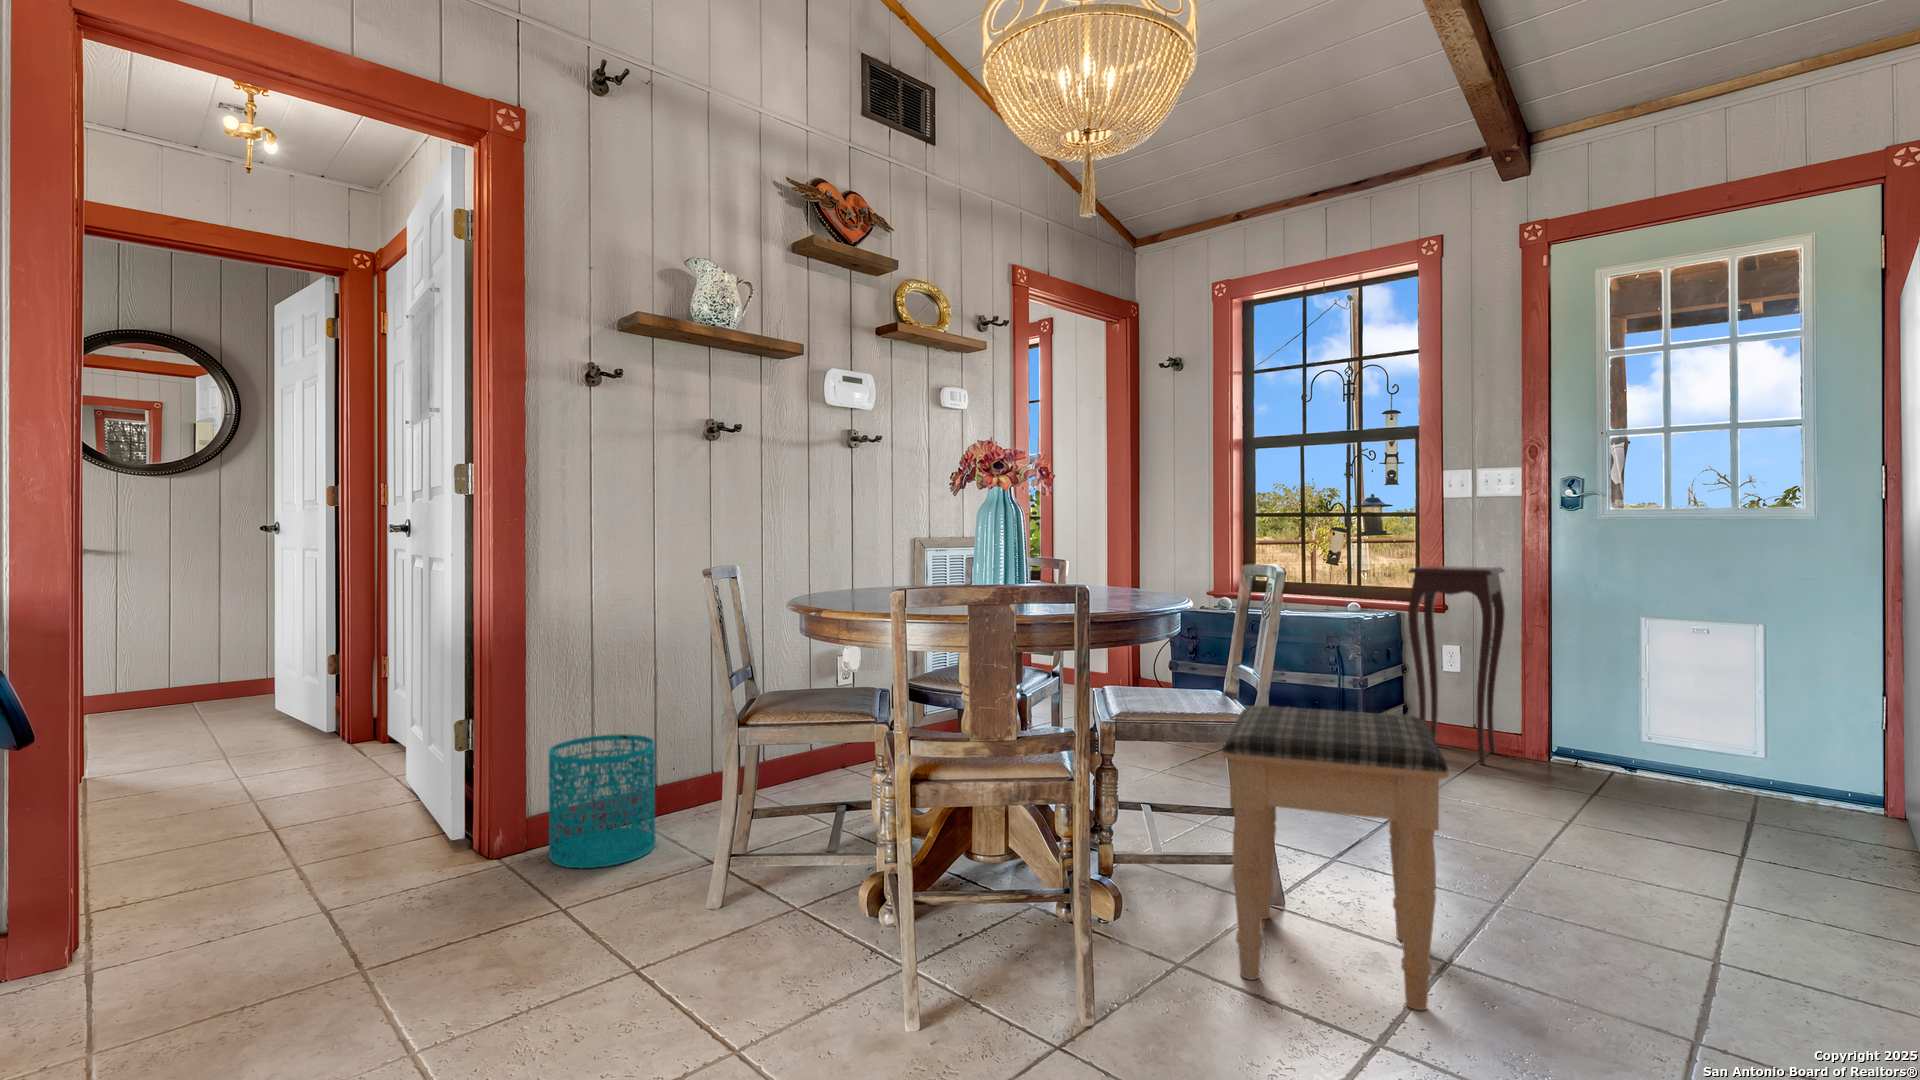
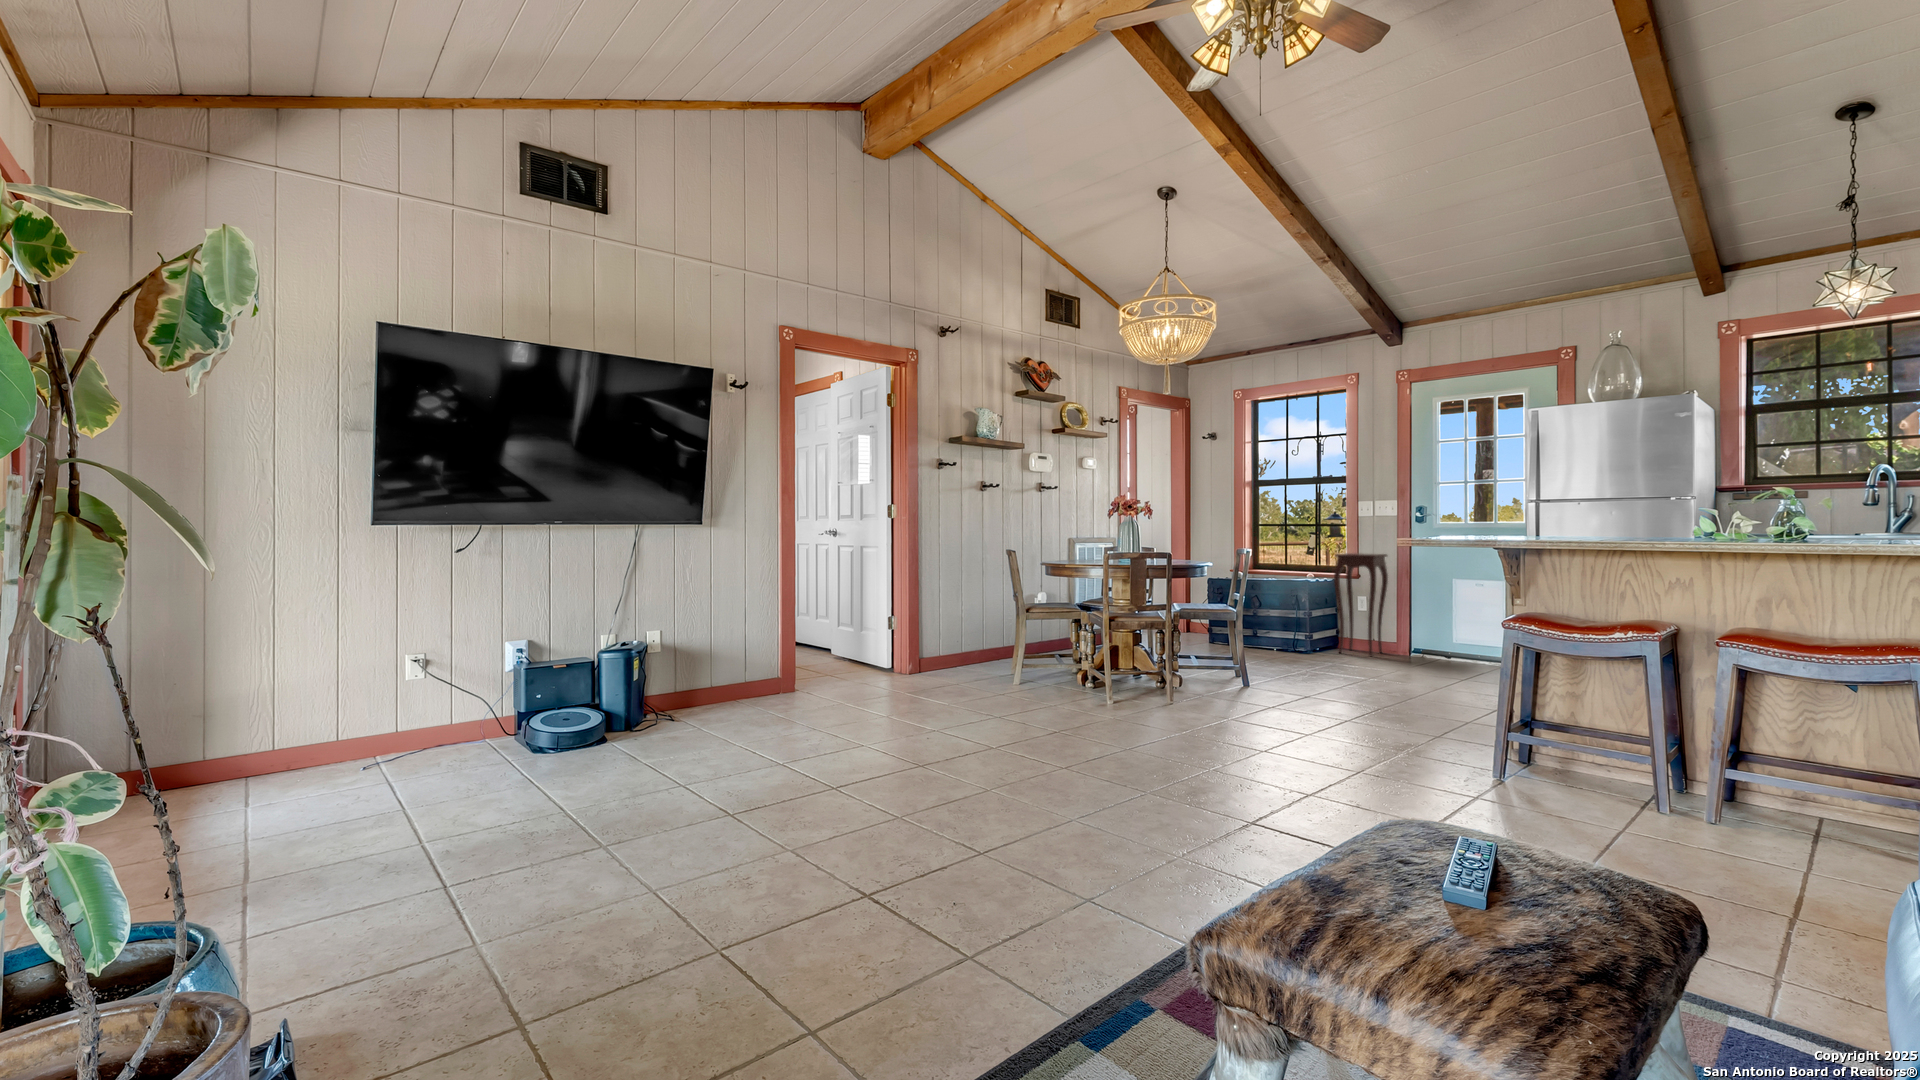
footstool: present [1222,705,1448,1010] -> none [1218,606,1303,705]
wastebasket: present [548,735,656,868] -> none [930,625,972,677]

